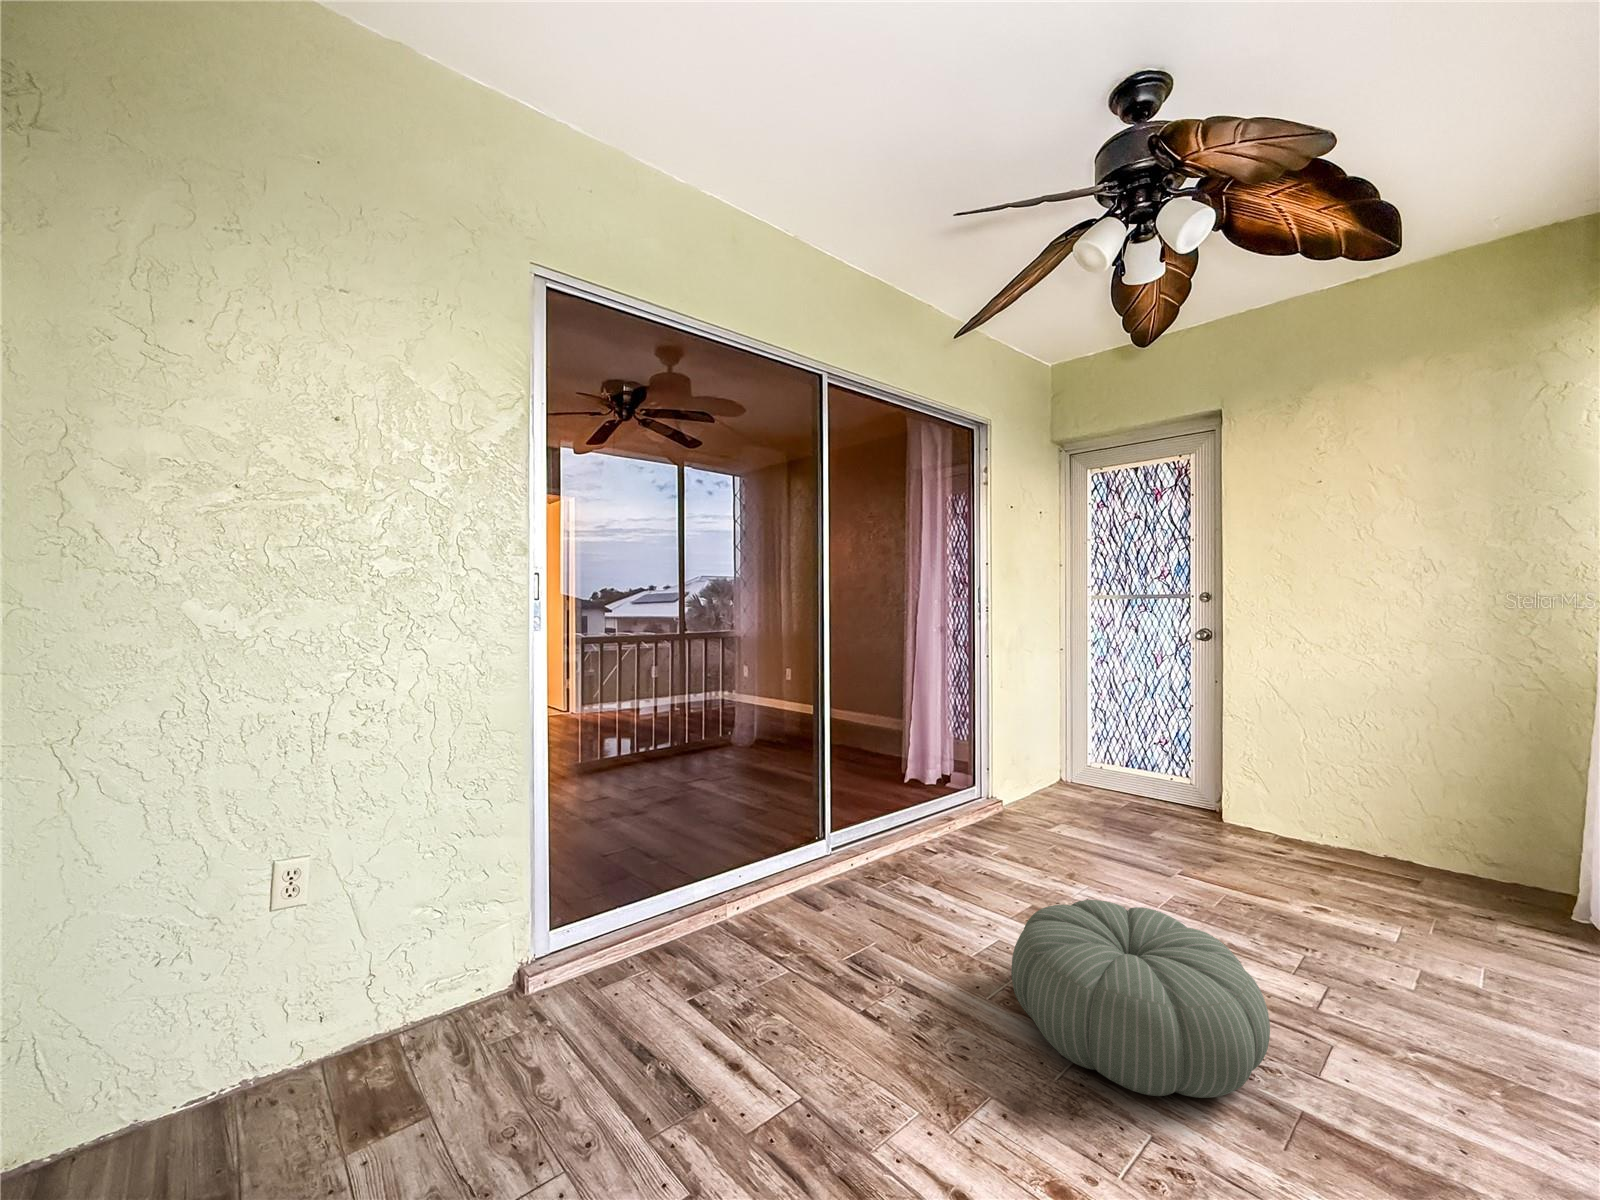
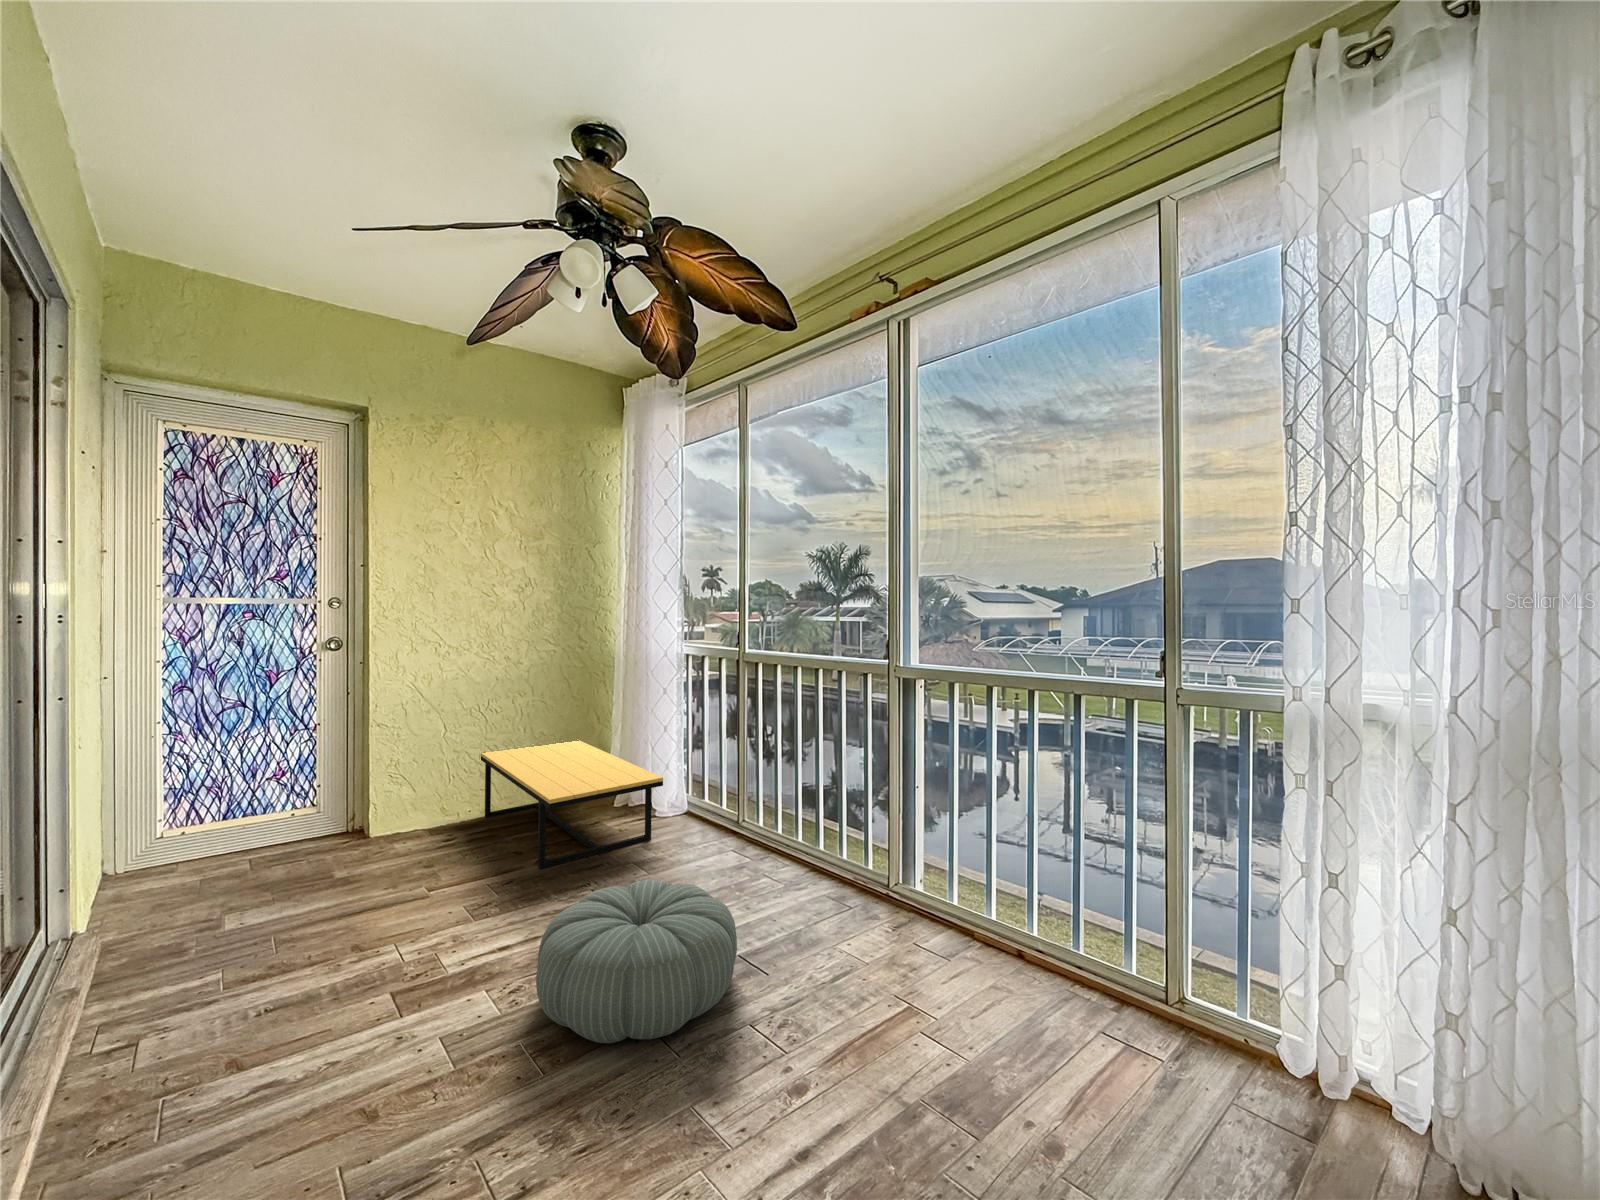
coffee table: none [1276,777,1526,986] -> present [481,740,663,869]

